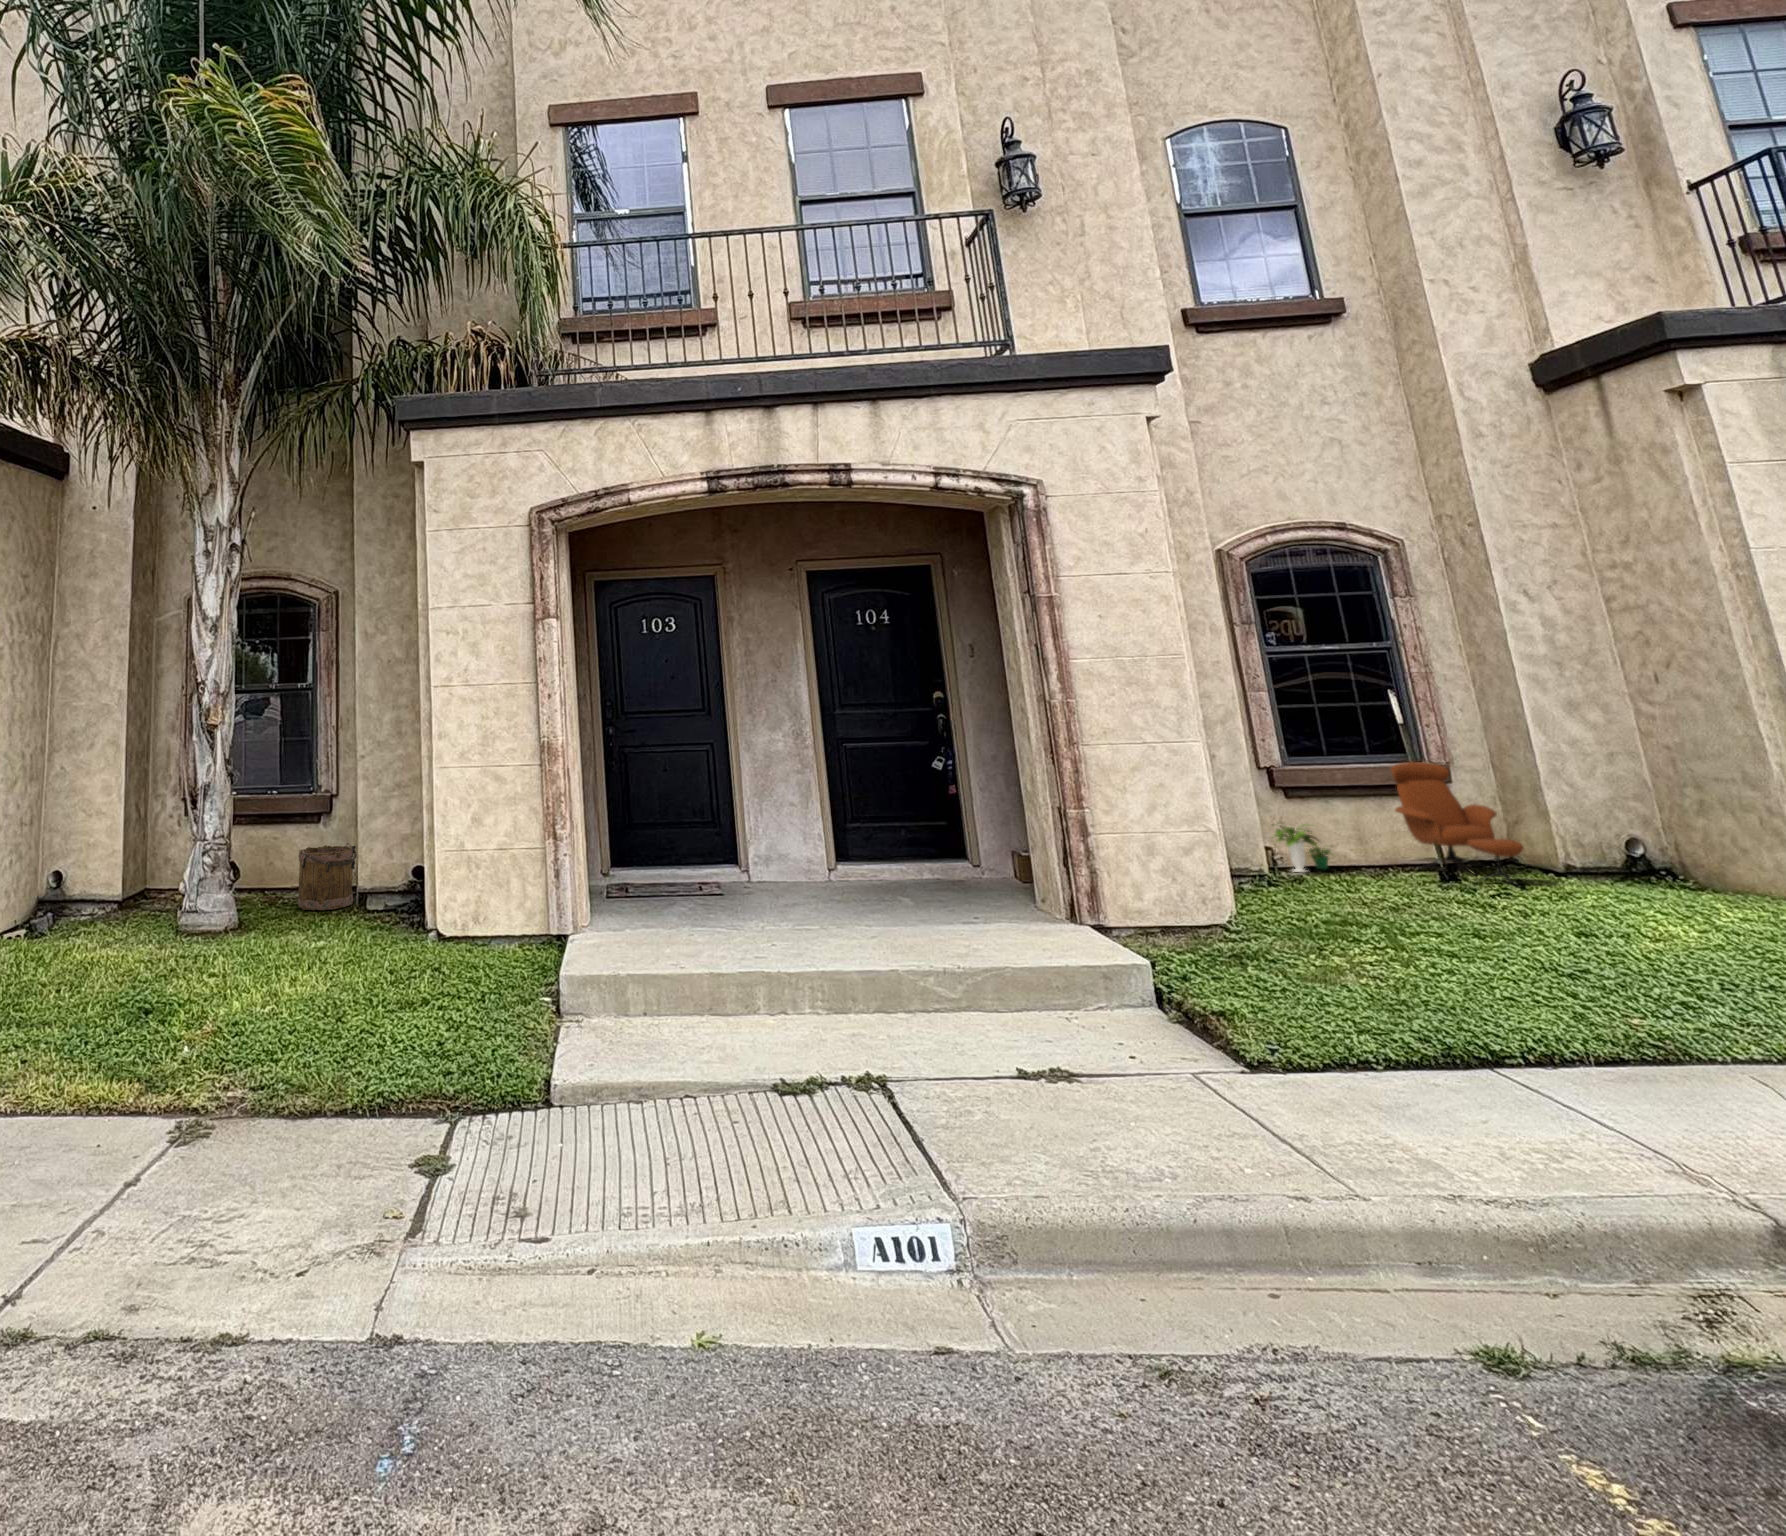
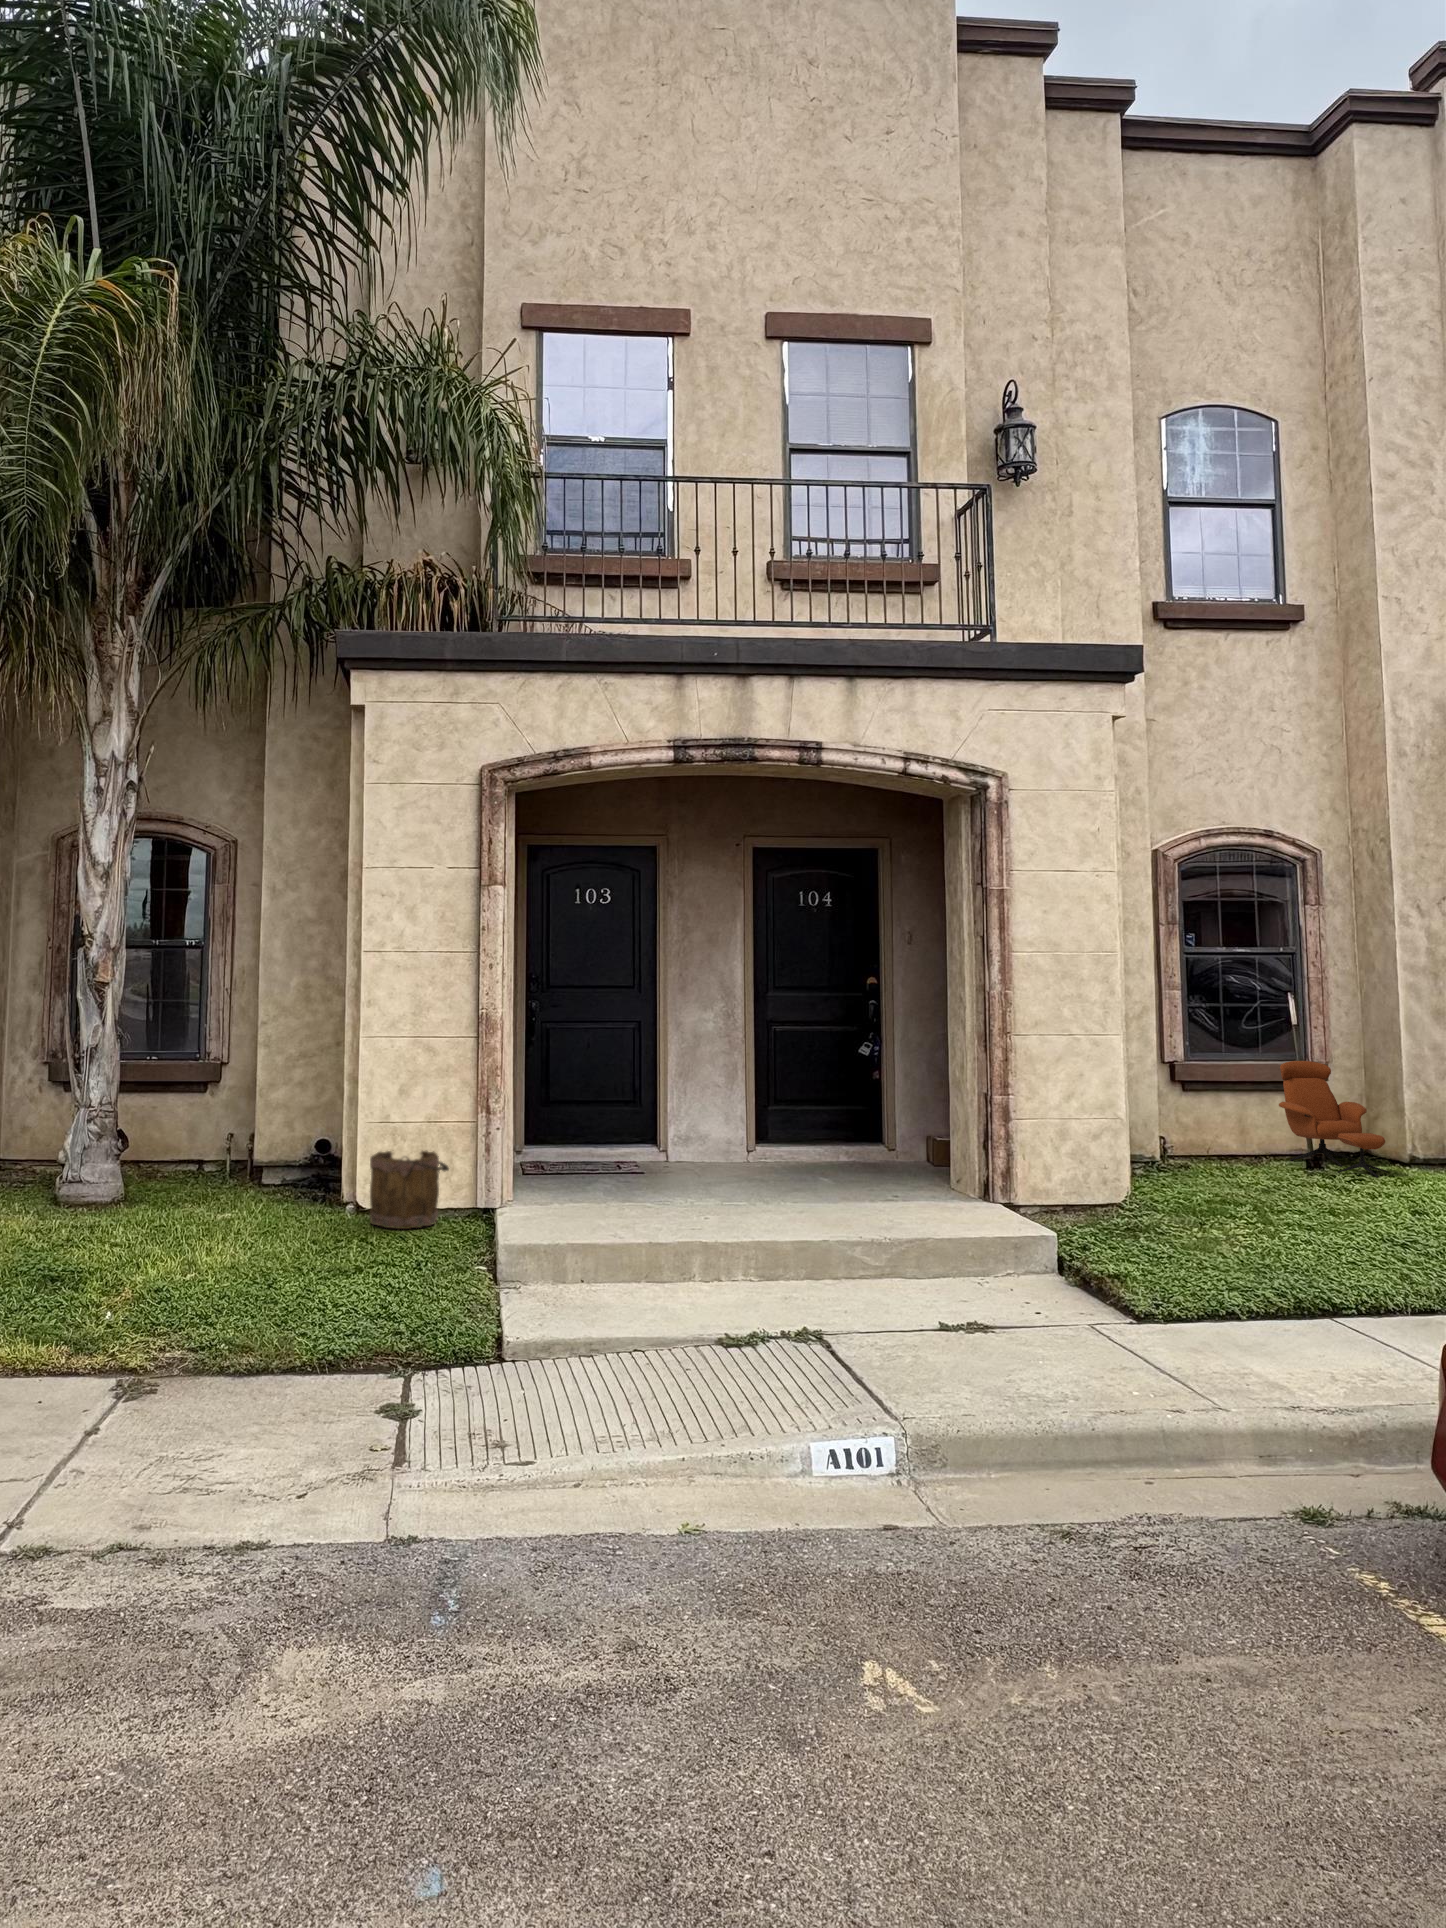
potted plant: present [1275,823,1331,872] -> none [1162,1113,1221,1160]
bucket: present [297,843,357,910] -> present [370,1150,449,1229]

